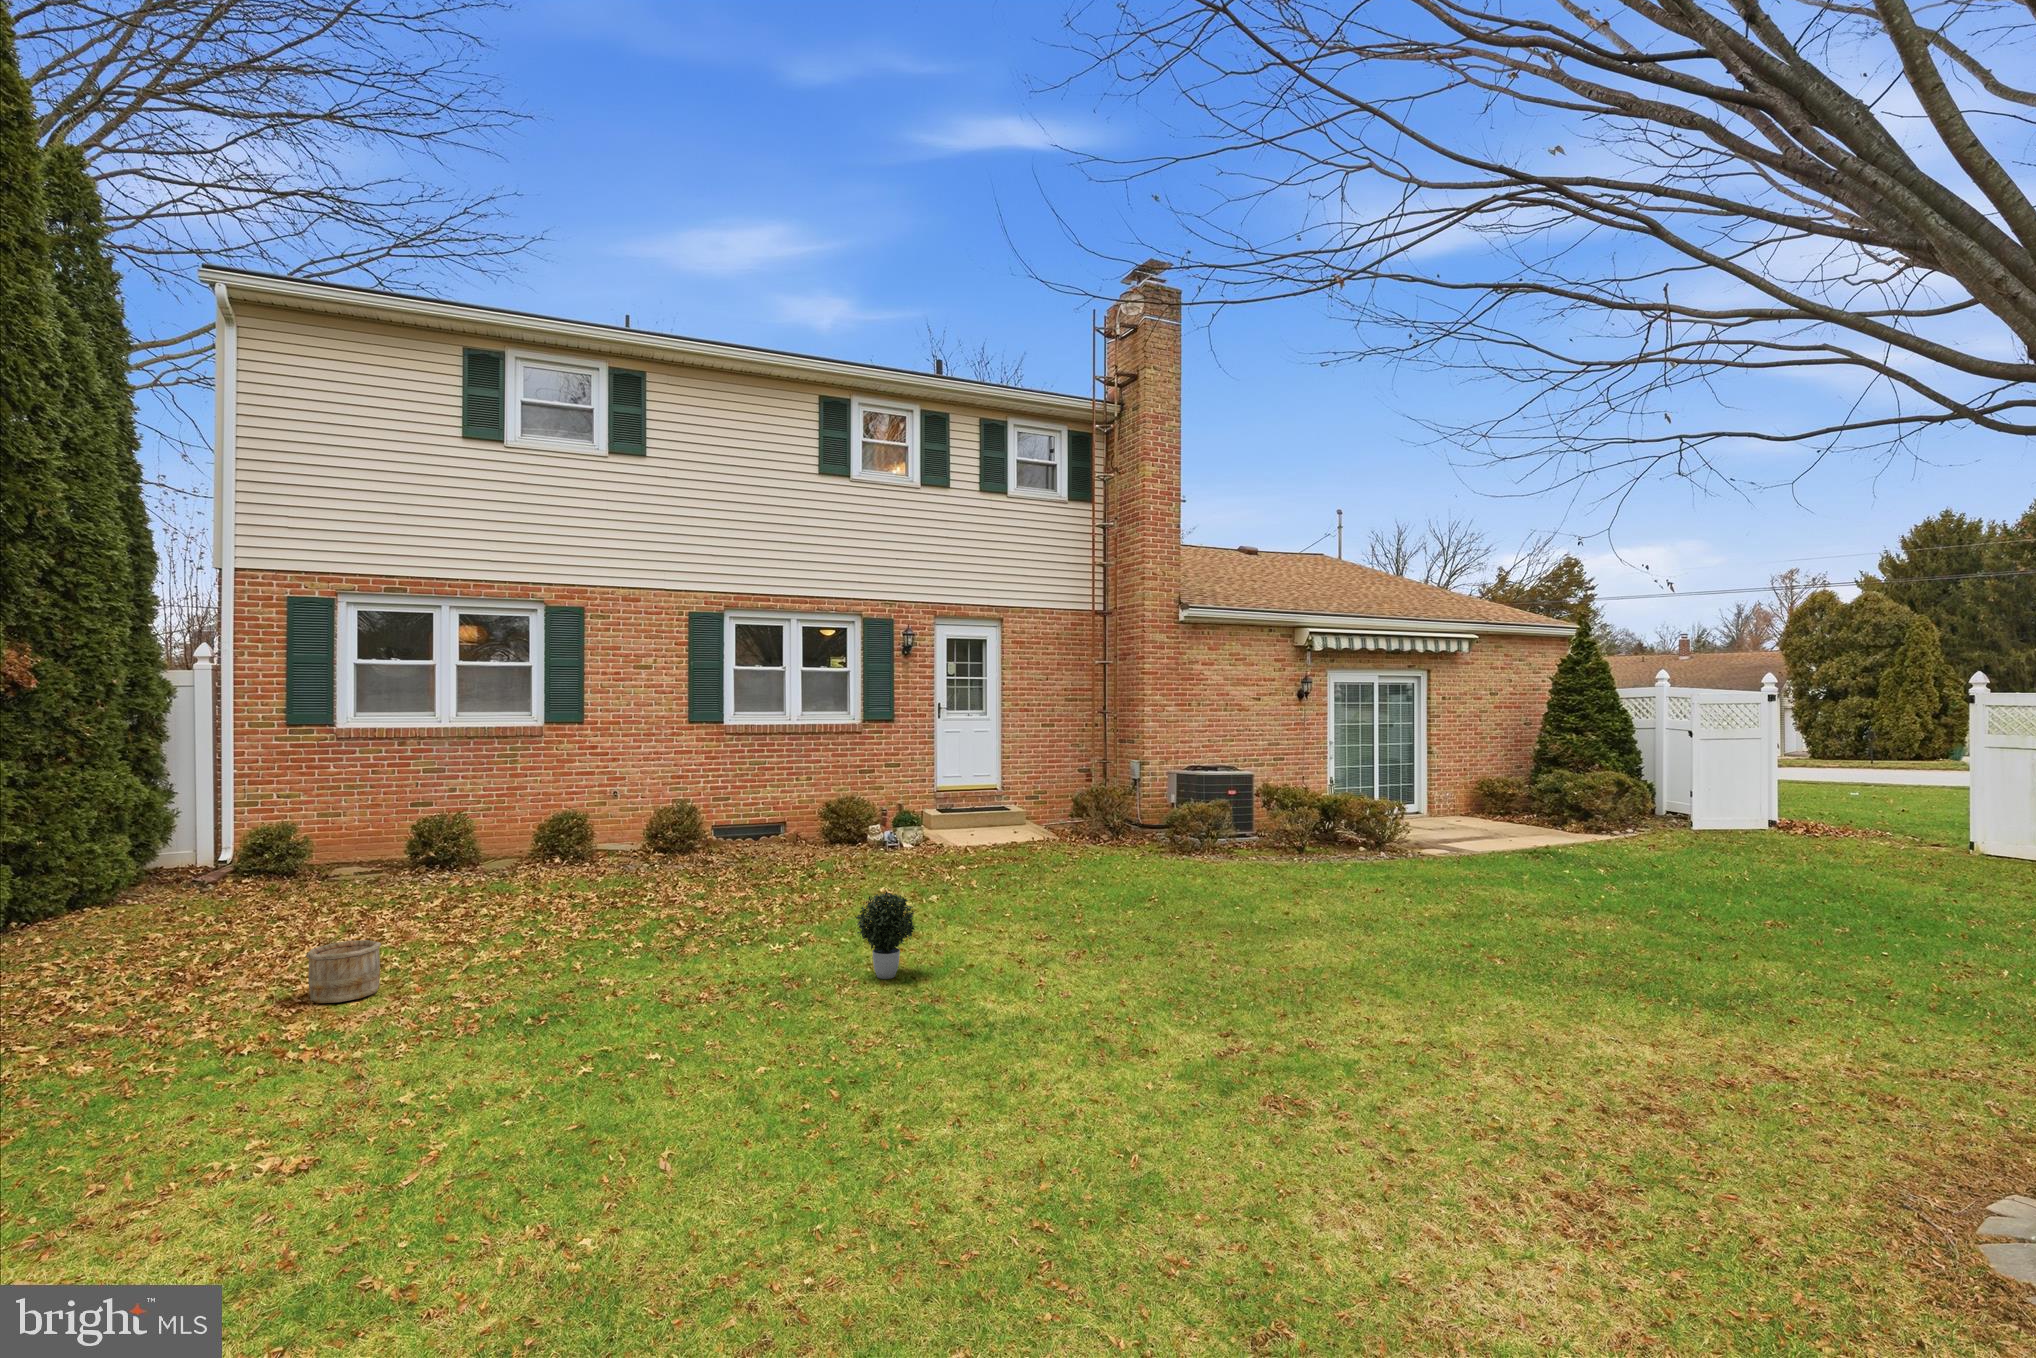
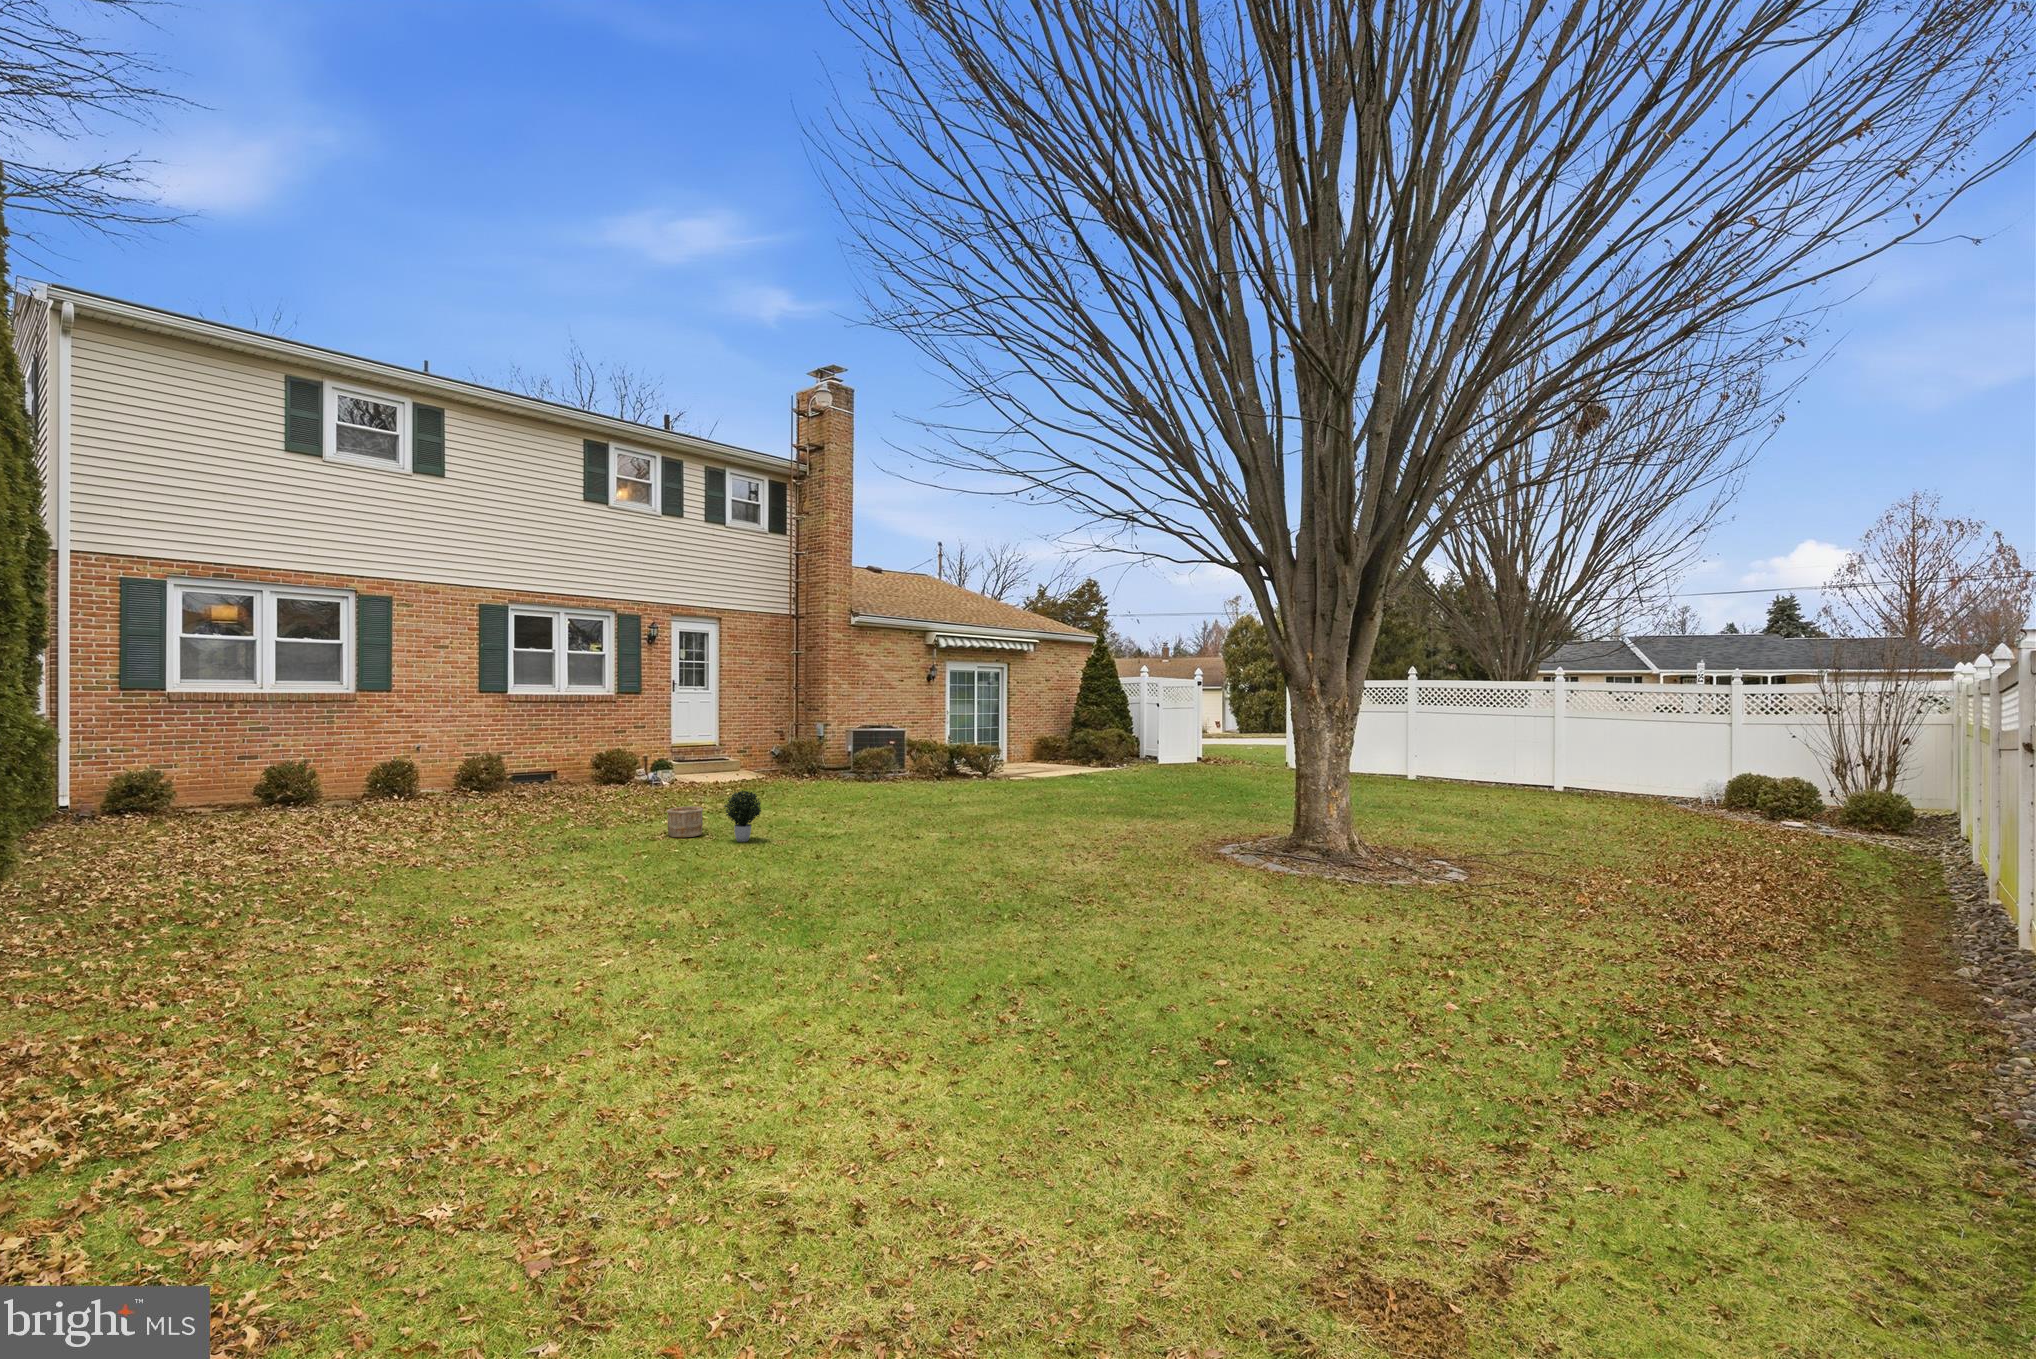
wooden bucket: present [306,940,381,1003] -> present [667,806,703,838]

